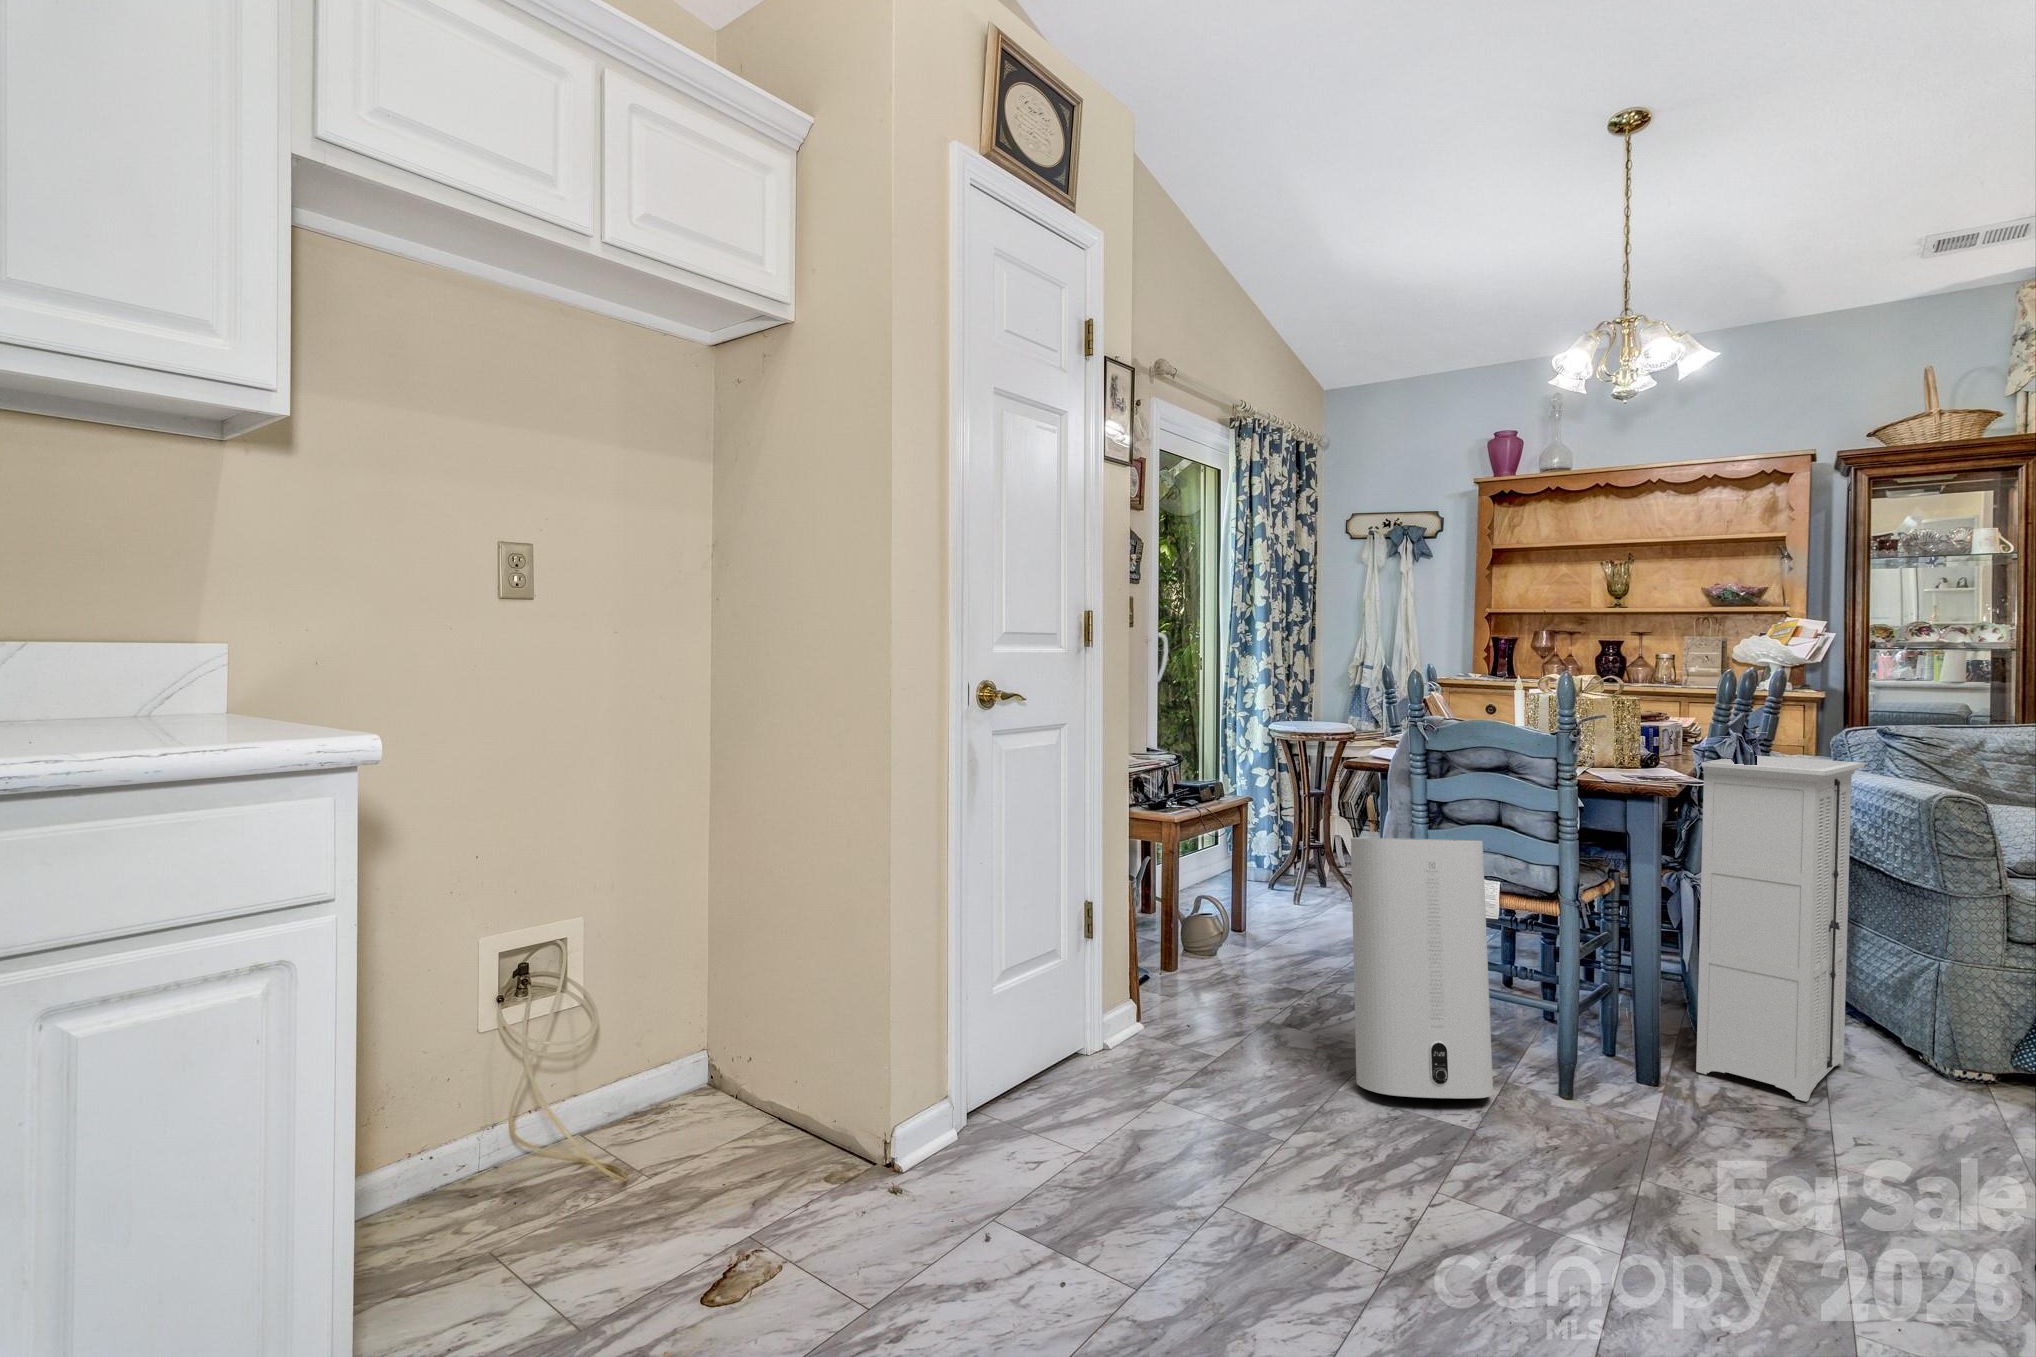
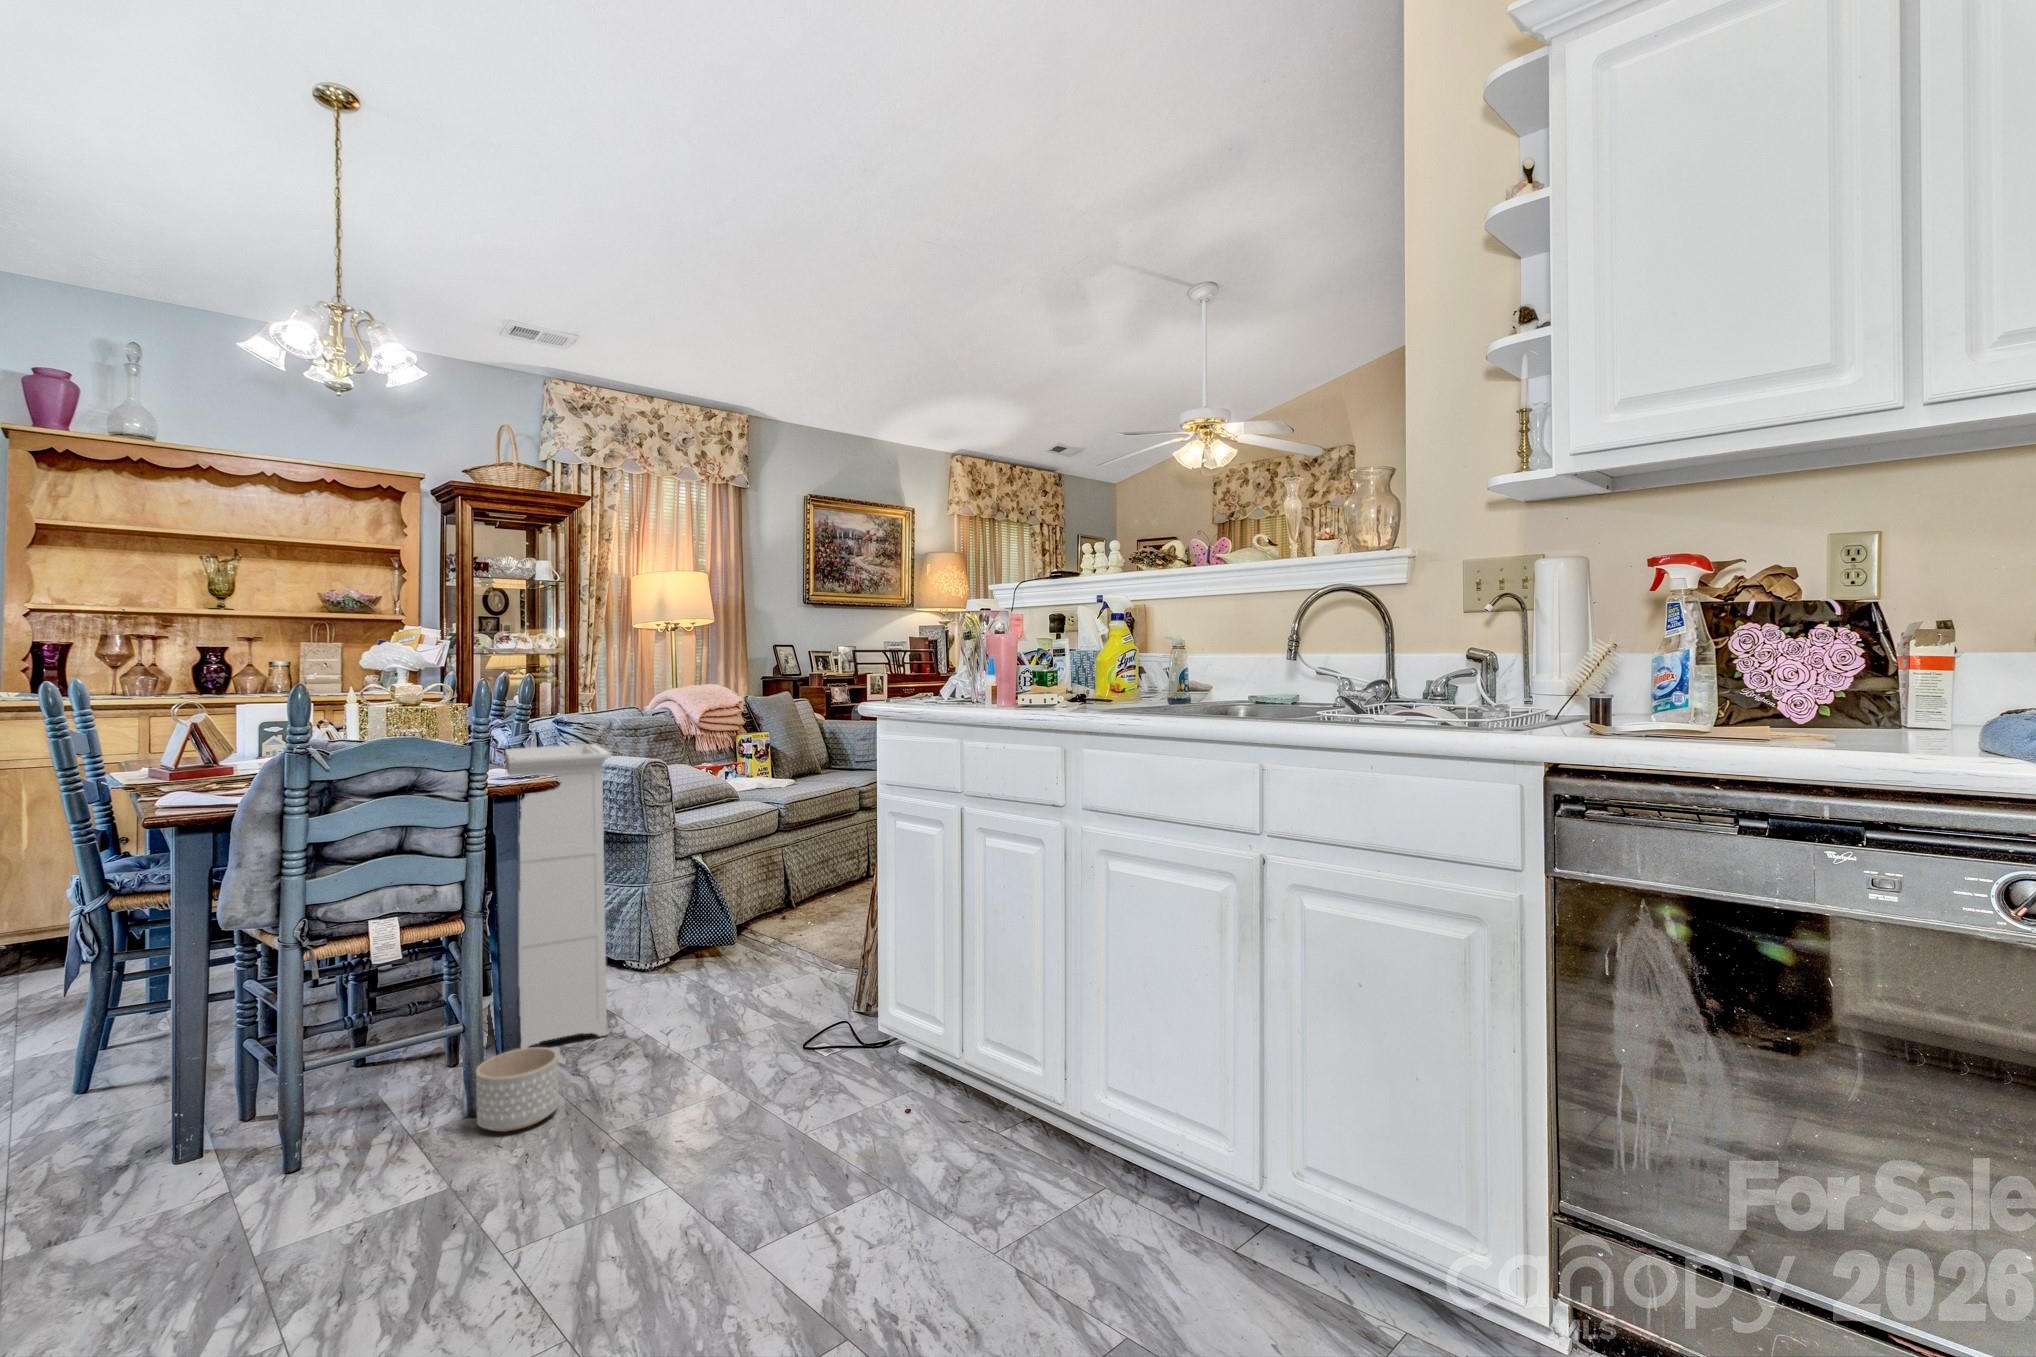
air purifier: present [1351,838,1493,1099] -> none [125,888,380,1291]
planter: none [1600,1047,1685,1128] -> present [476,1047,559,1132]

